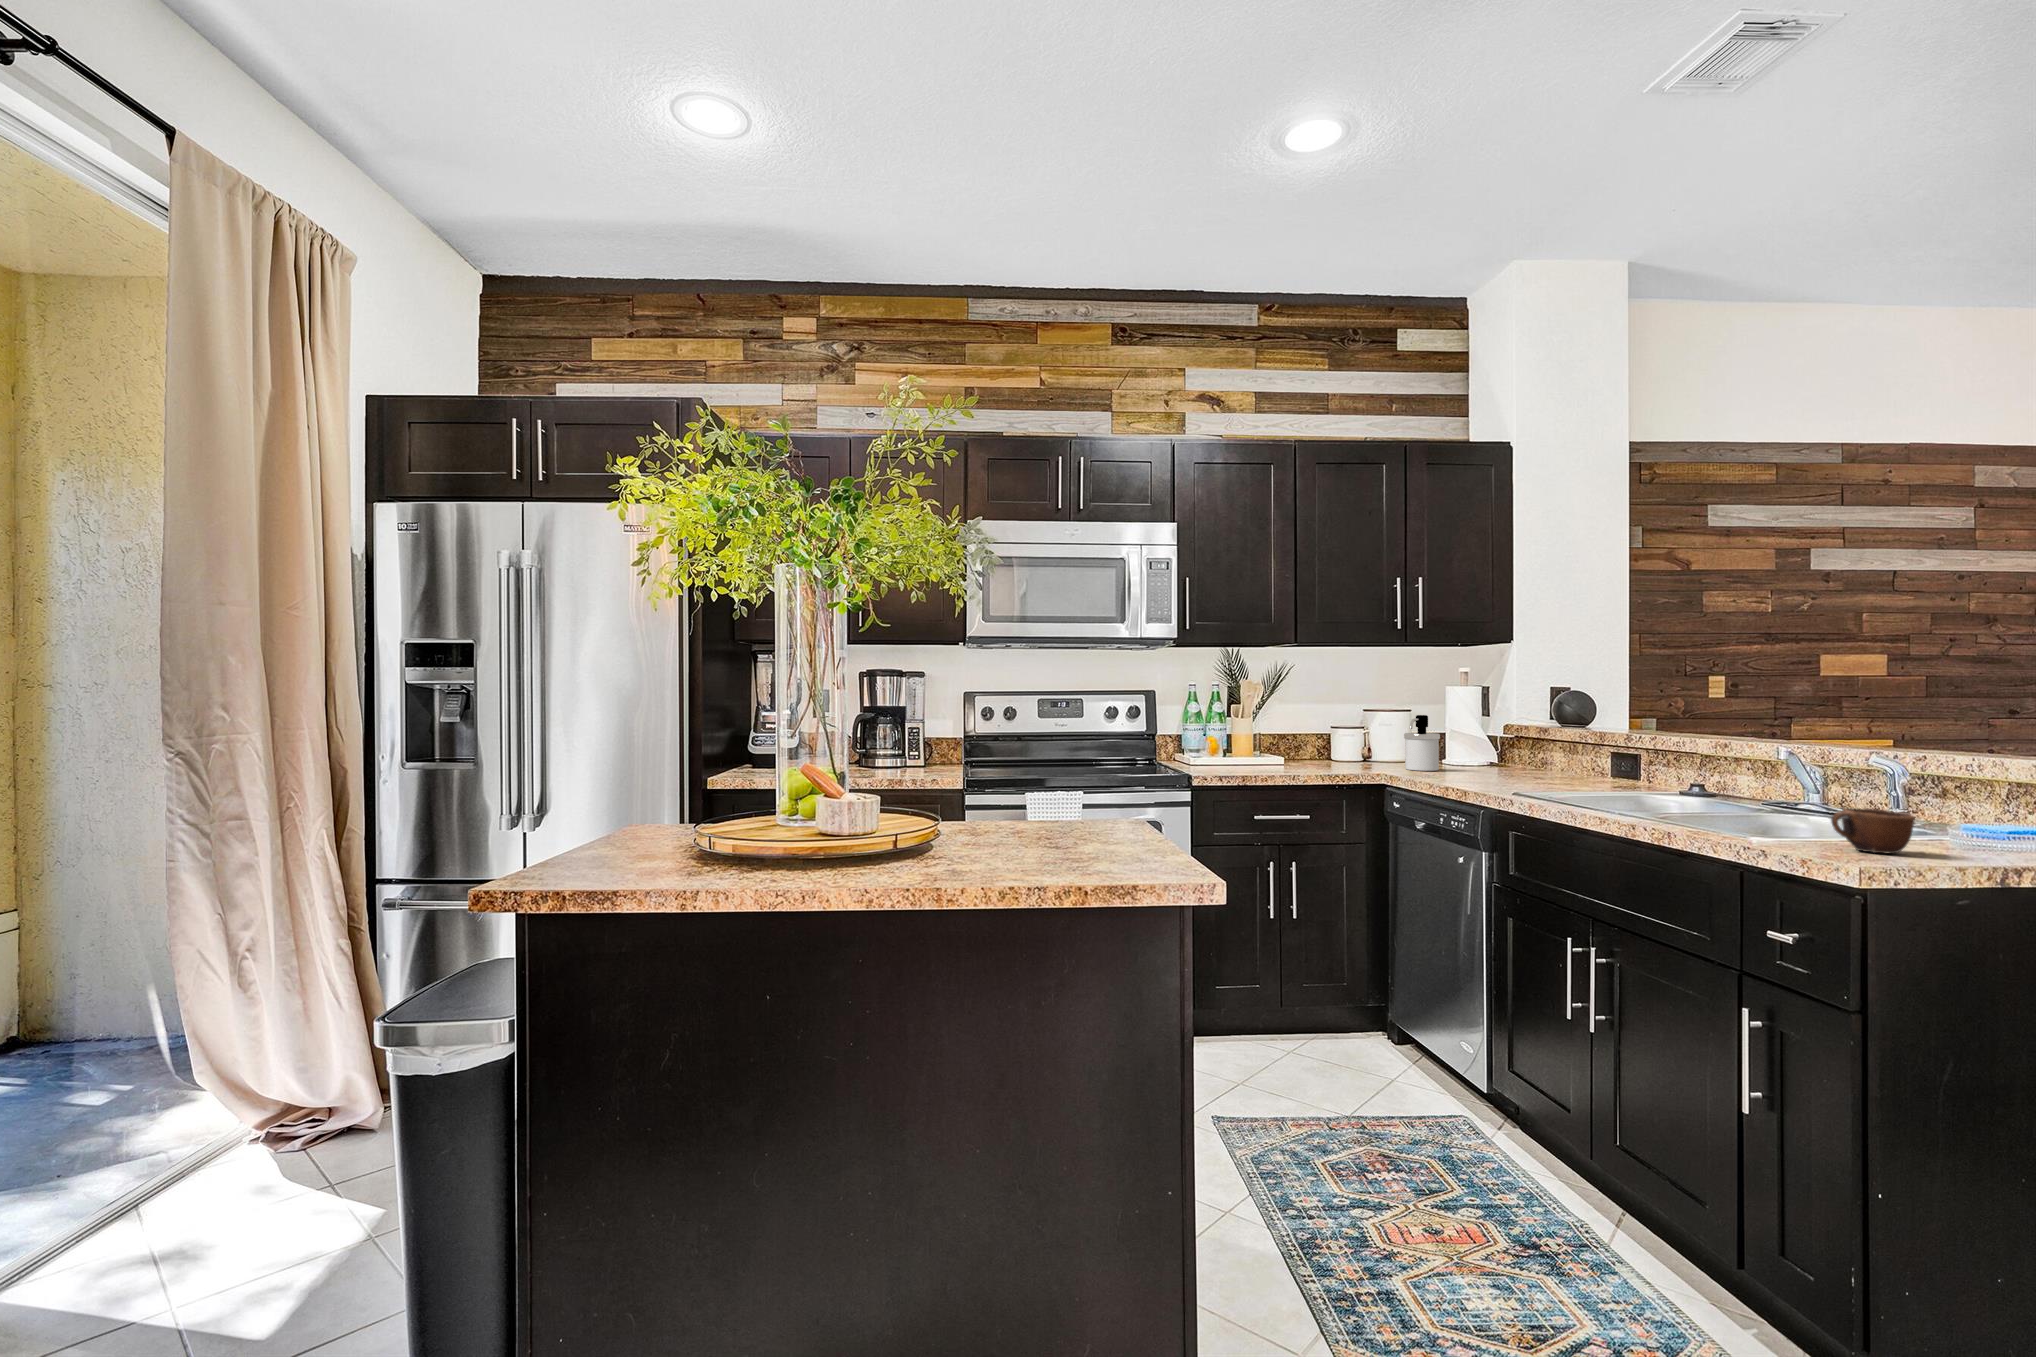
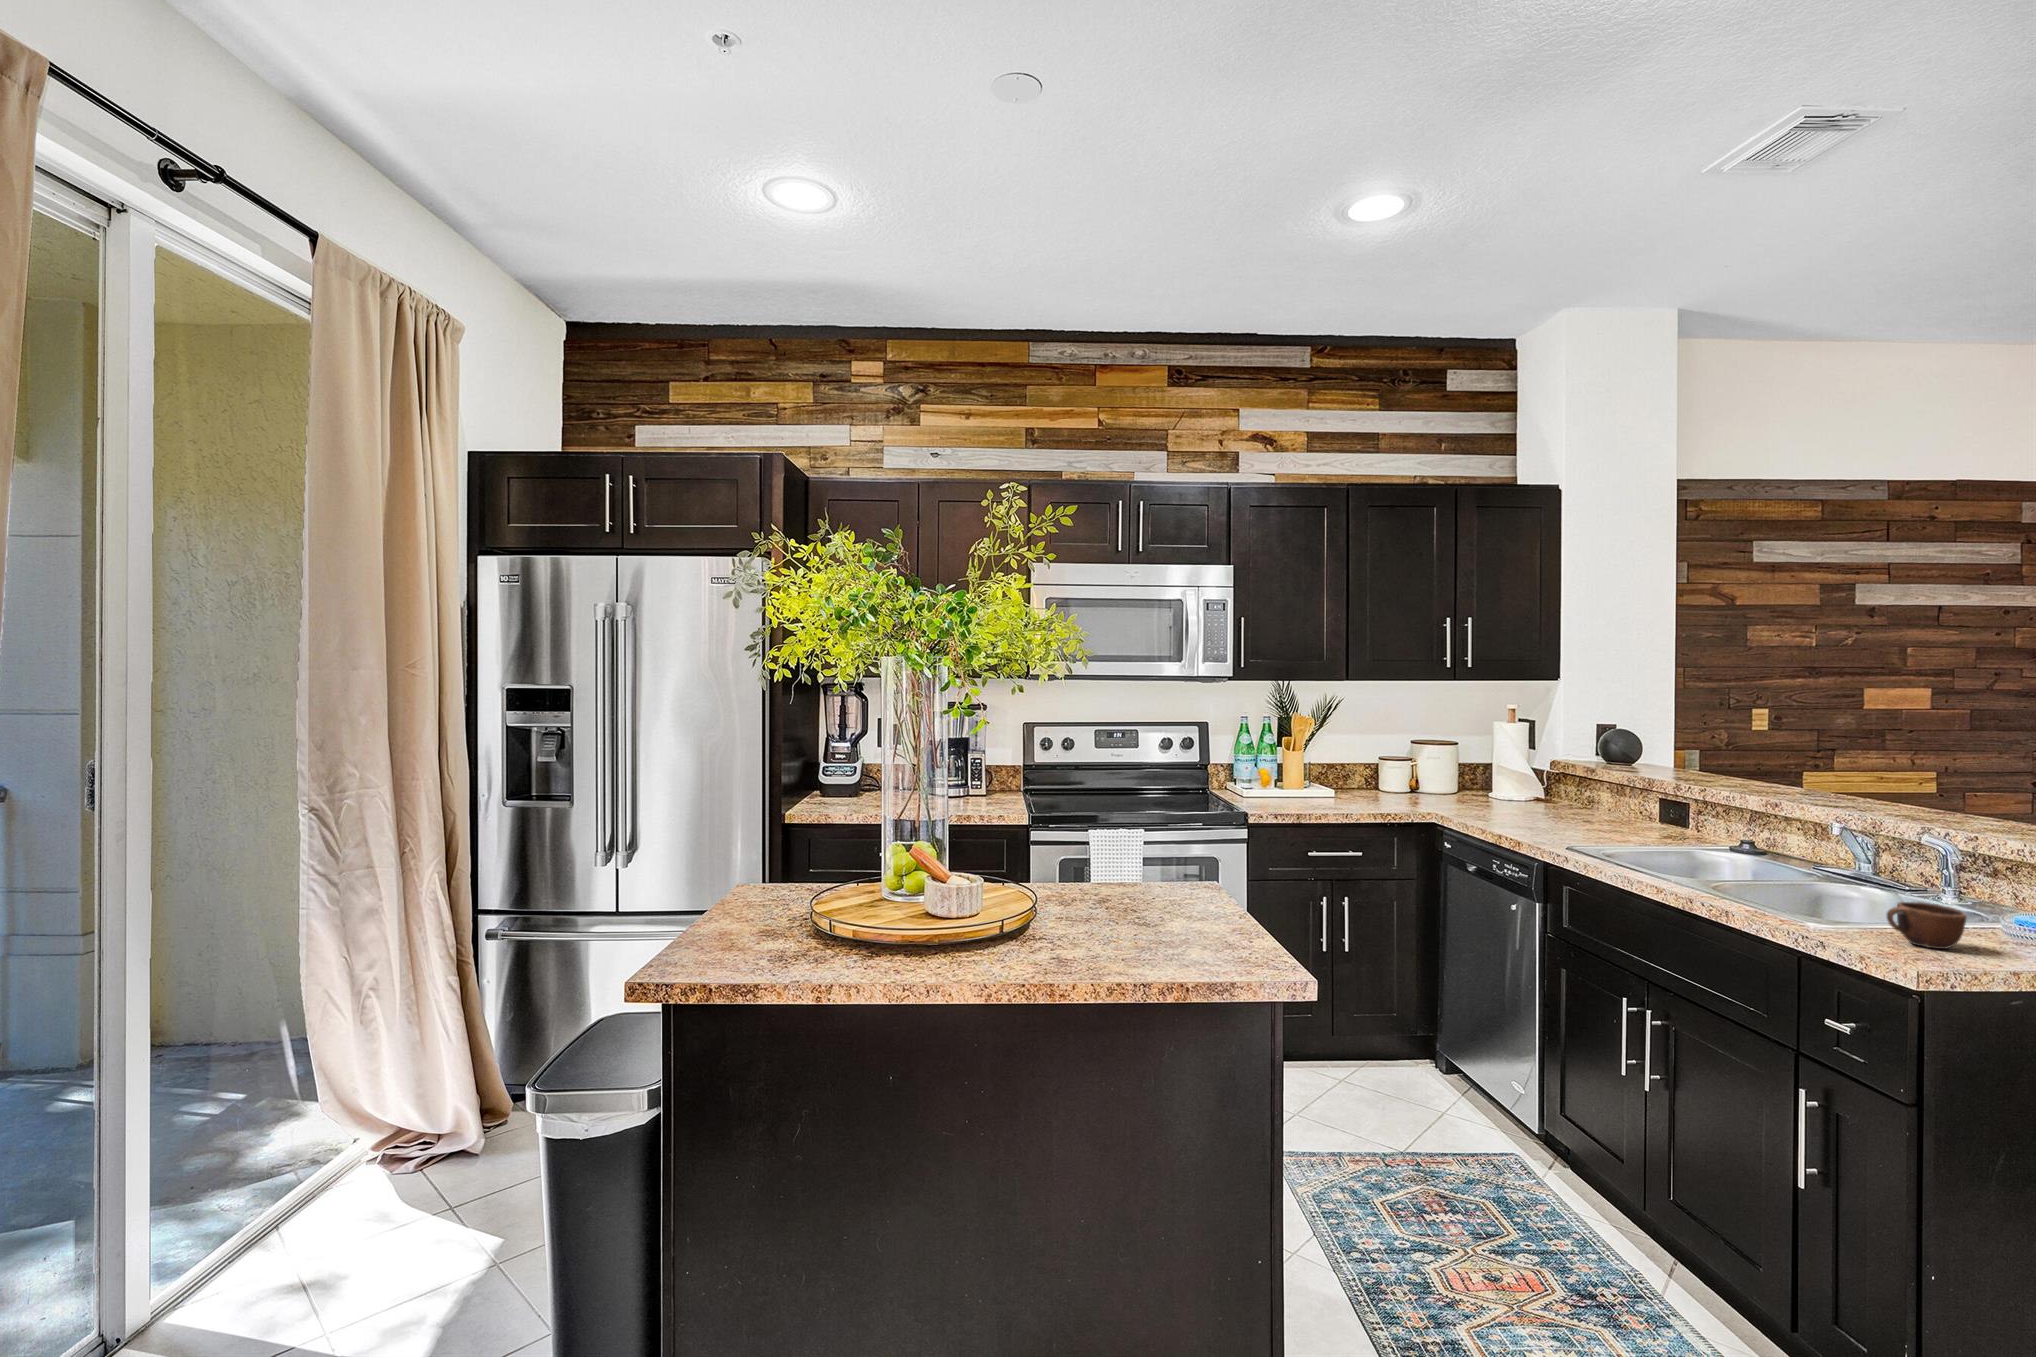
soap dispenser: present [1404,715,1440,771] -> none [1454,754,1490,809]

